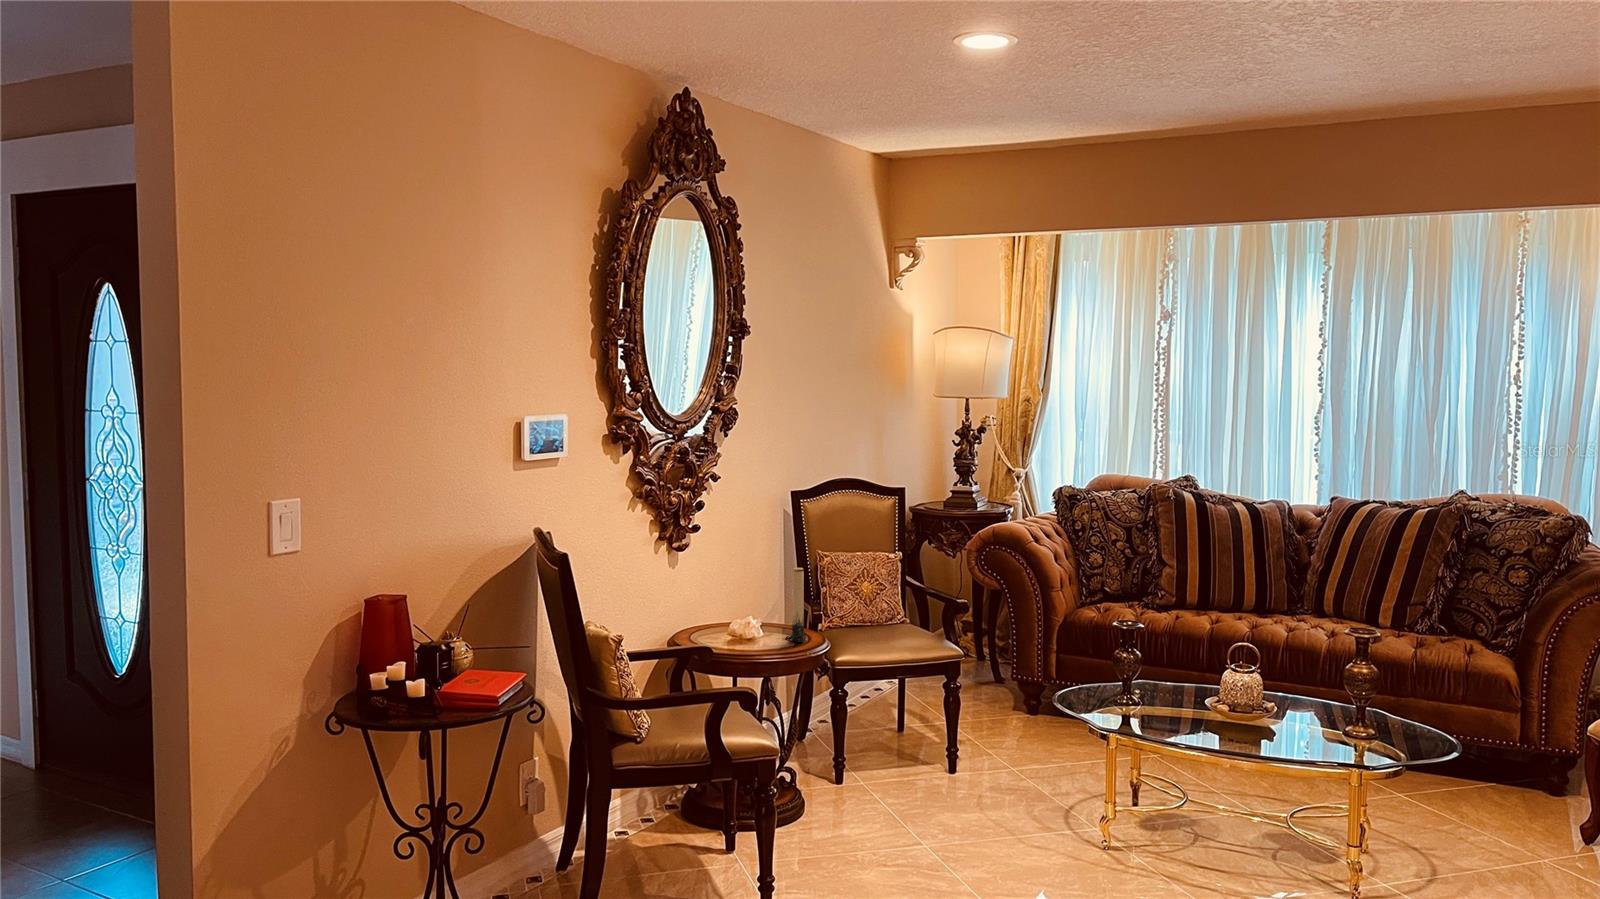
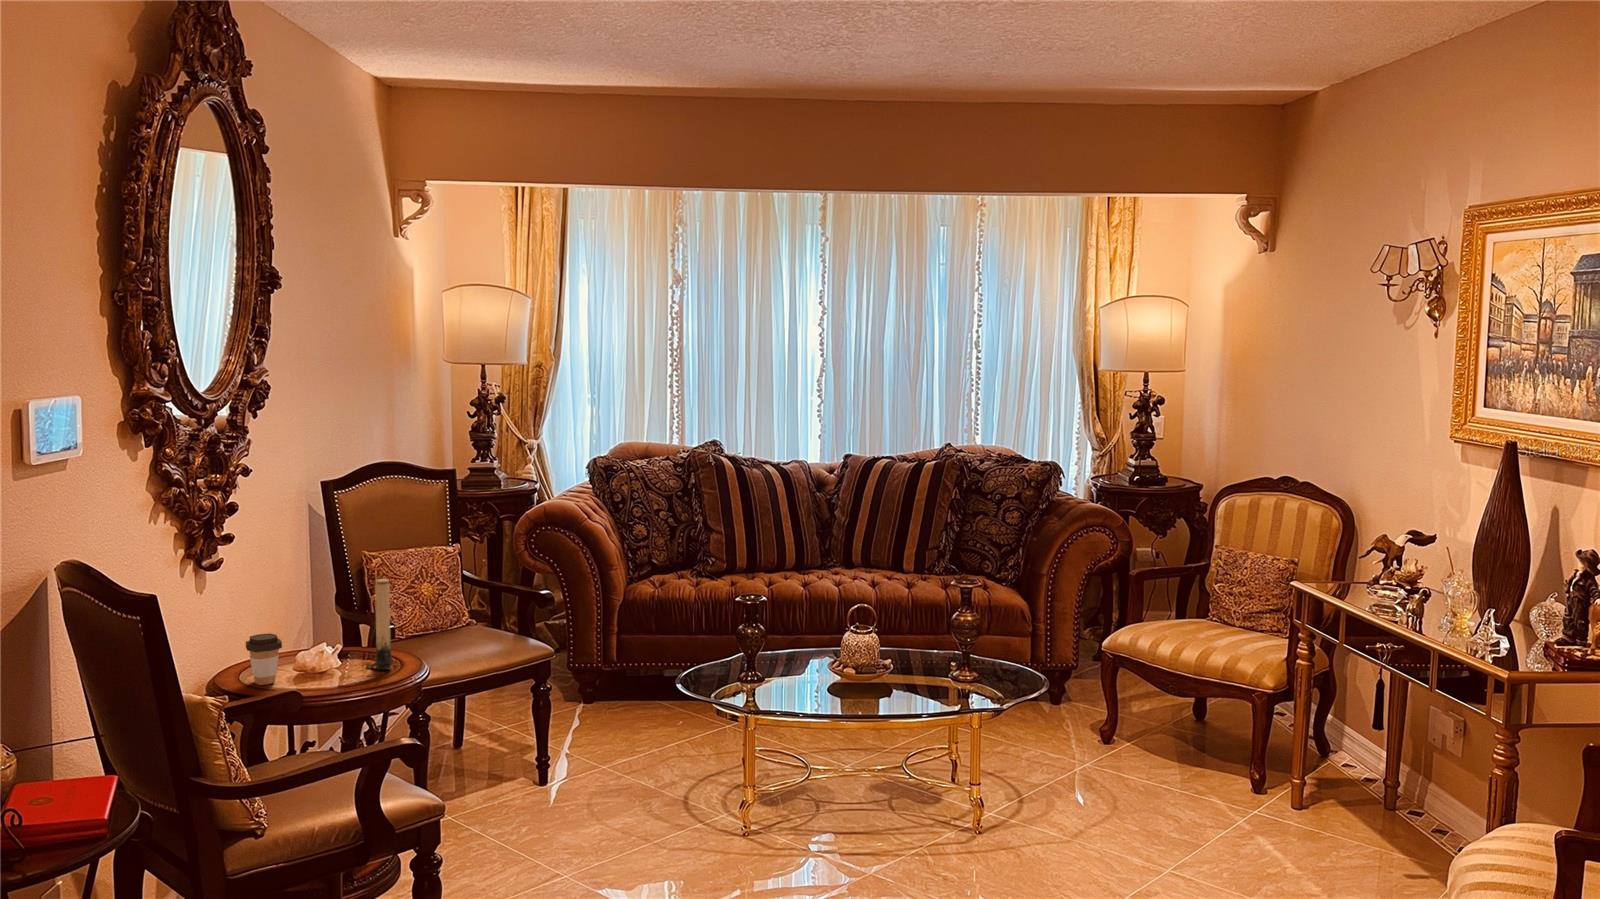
coffee cup: none [692,602,717,641] -> present [246,633,282,685]

